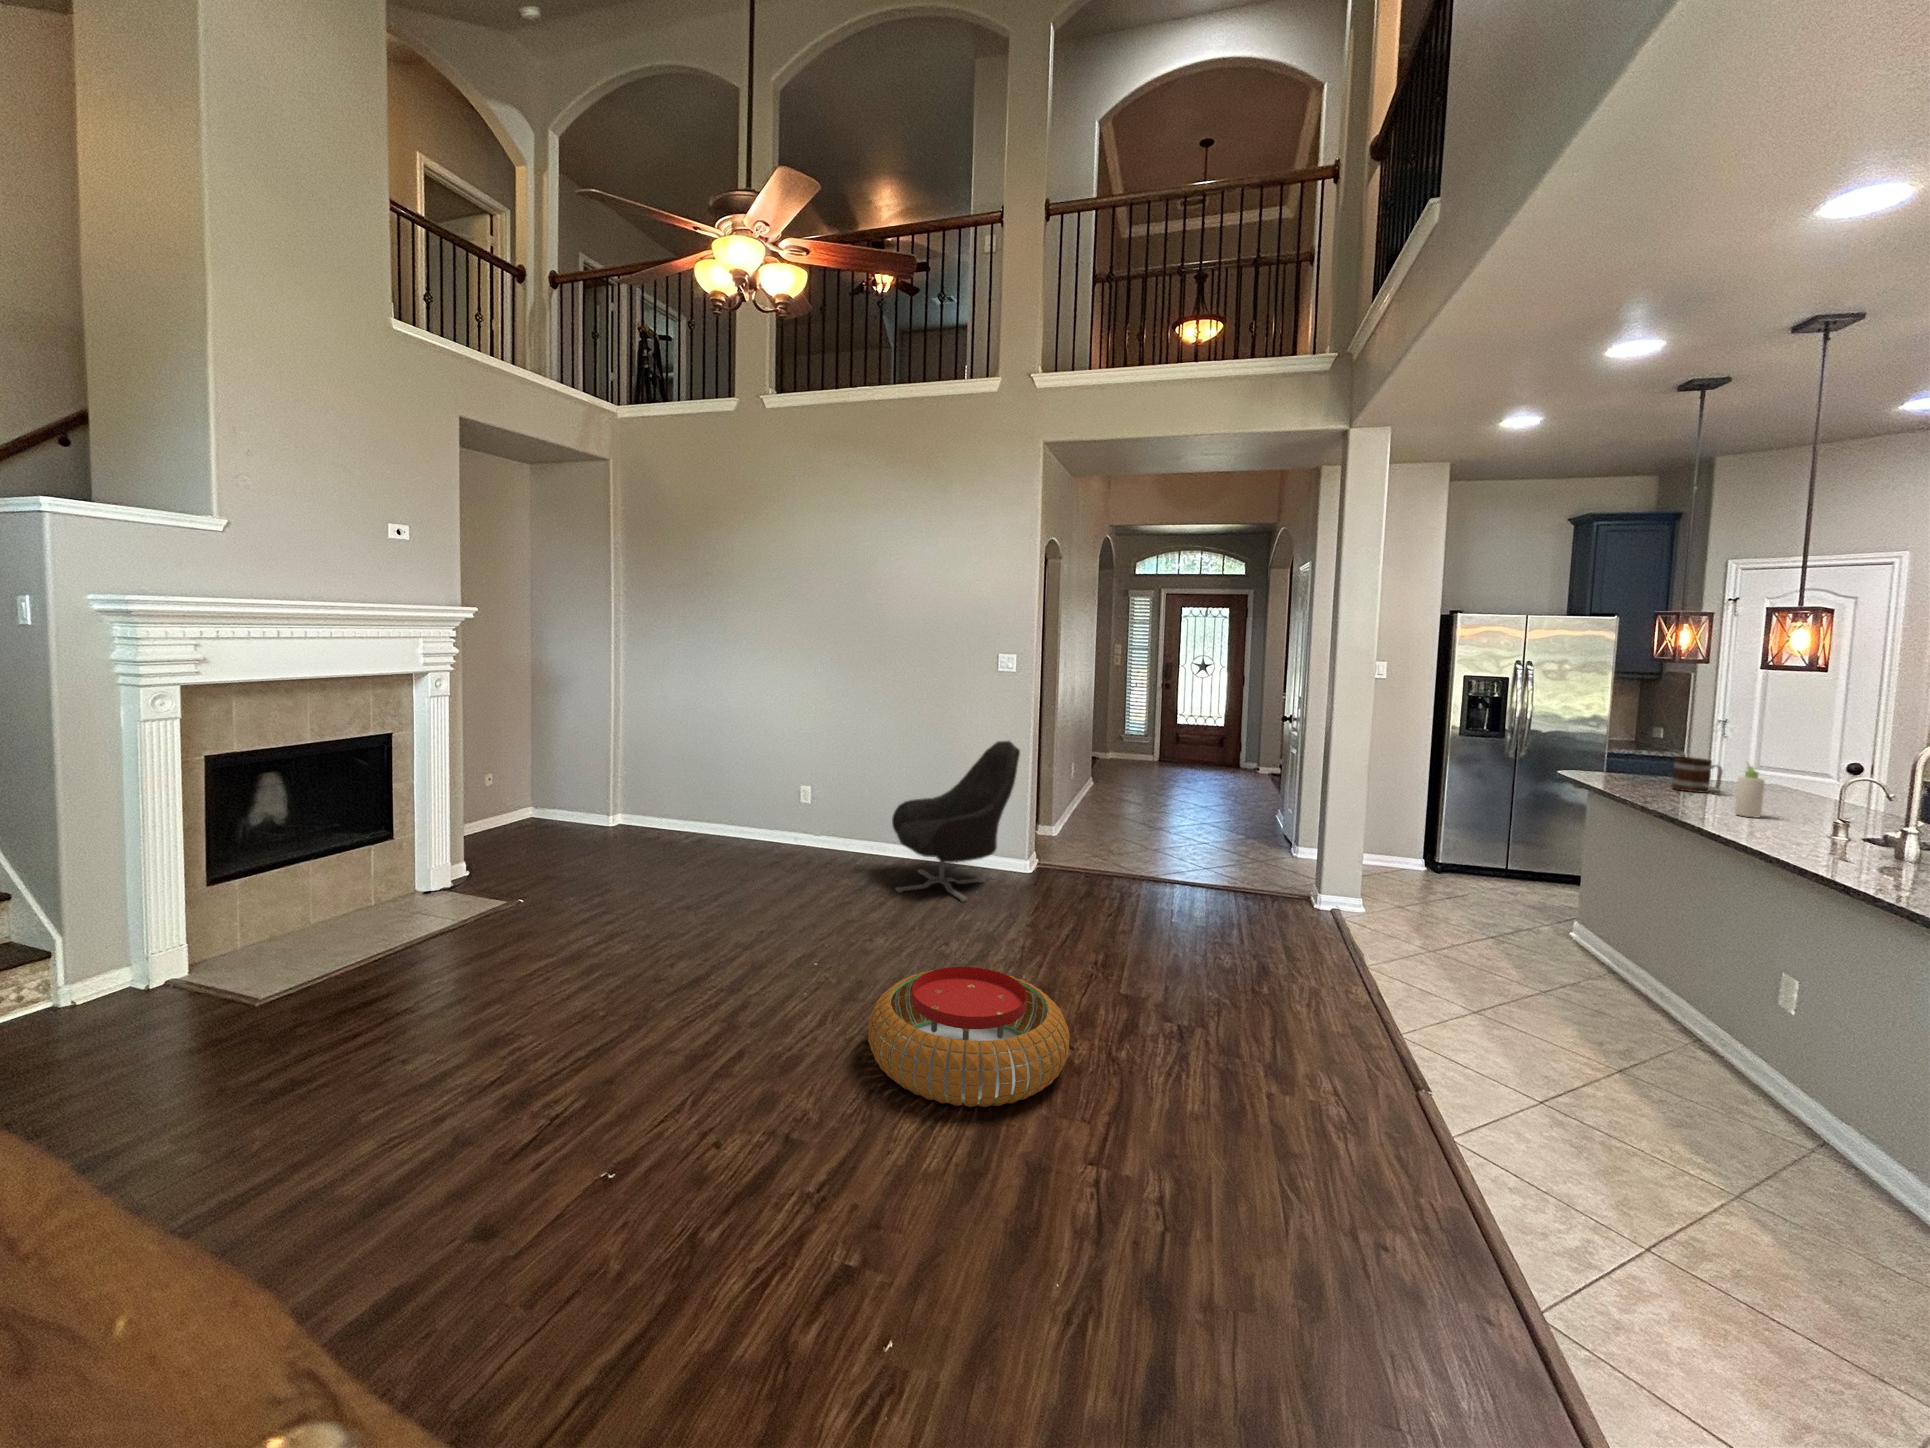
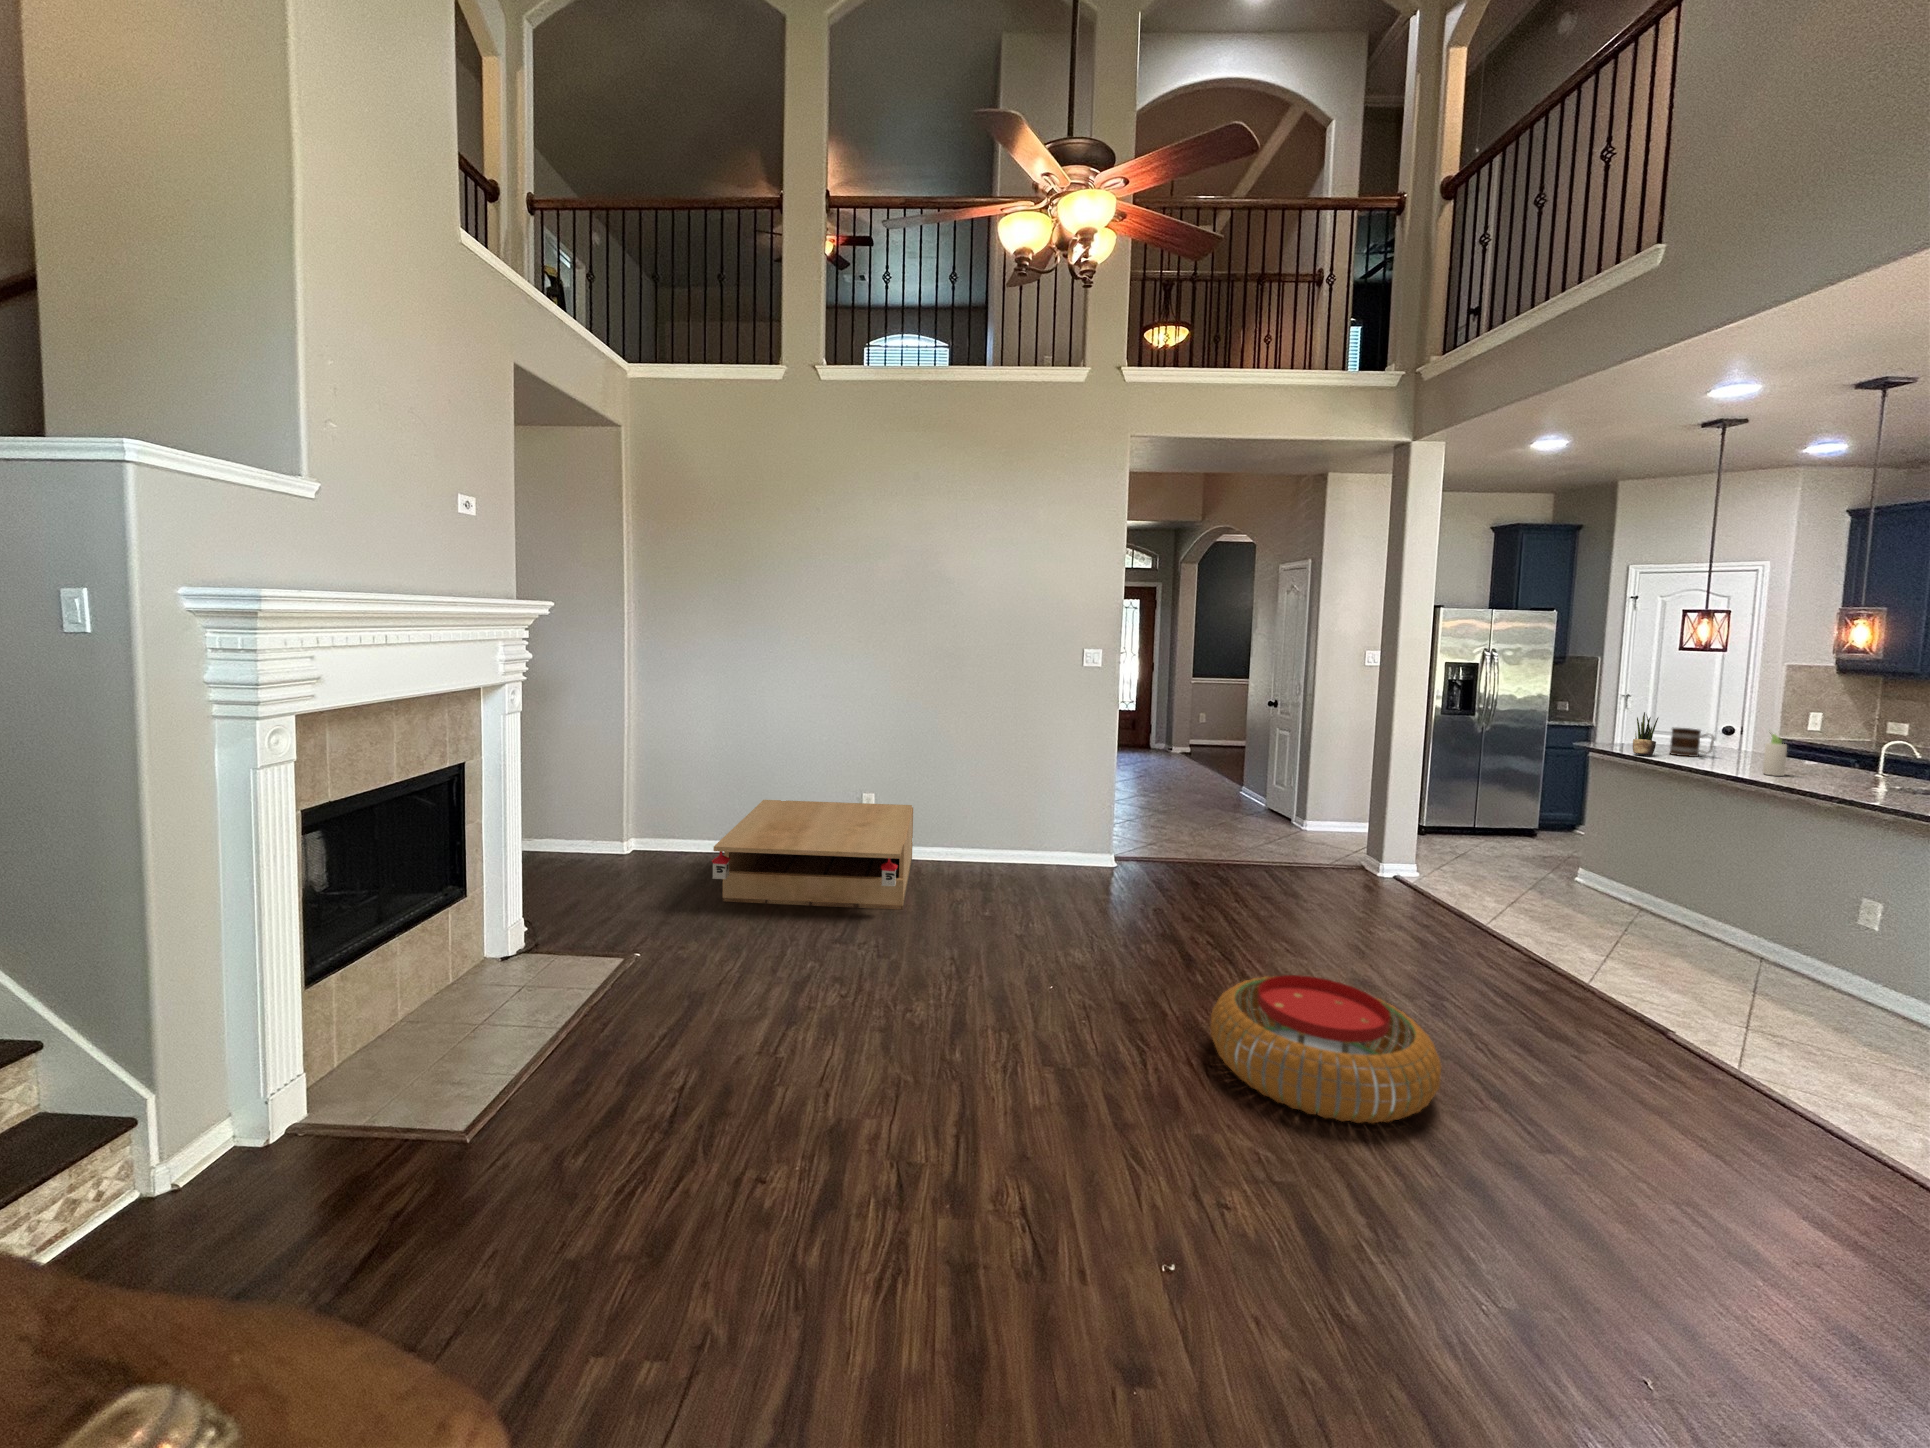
potted plant: none [1617,736,1649,788] -> present [1633,712,1658,755]
armchair: present [892,741,1020,902] -> none [998,736,1129,904]
coffee table: none [615,786,840,890] -> present [711,800,913,910]

